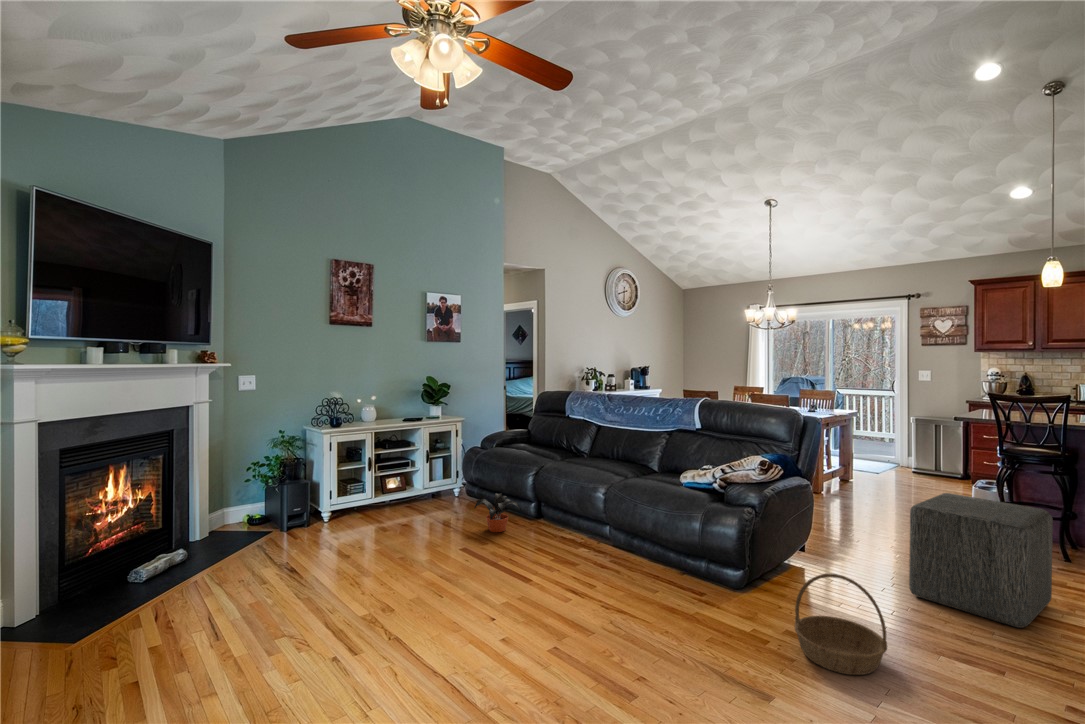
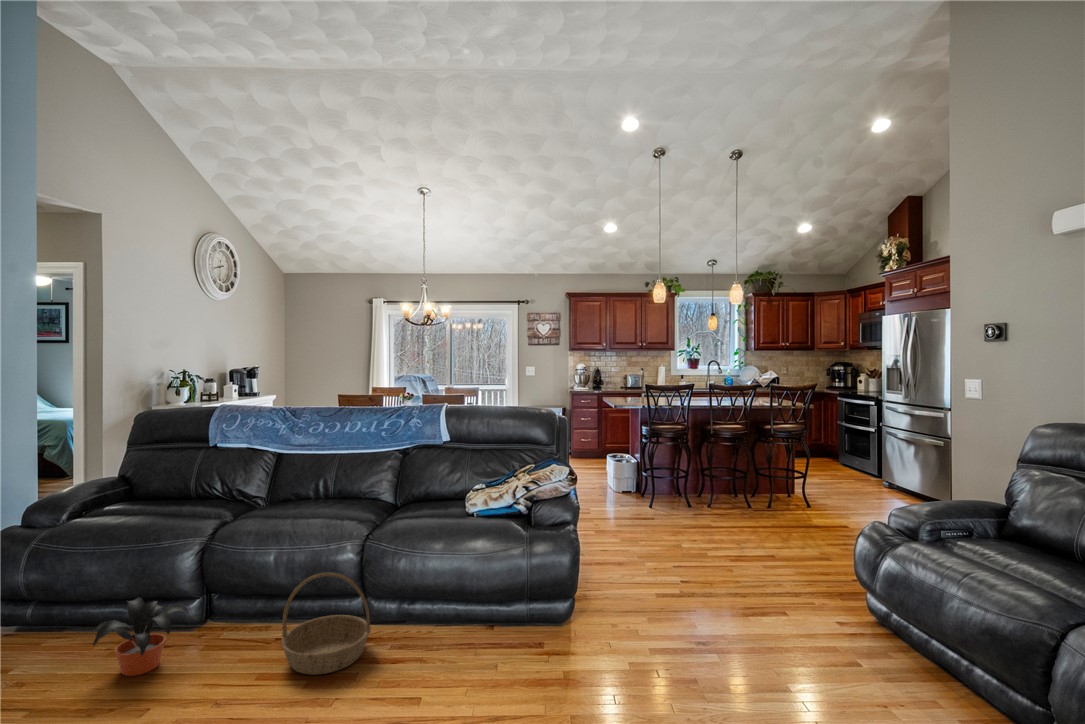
ottoman: present [909,493,1053,628] -> none [662,473,759,576]
basket: present [795,573,887,675] -> present [281,572,371,675]

